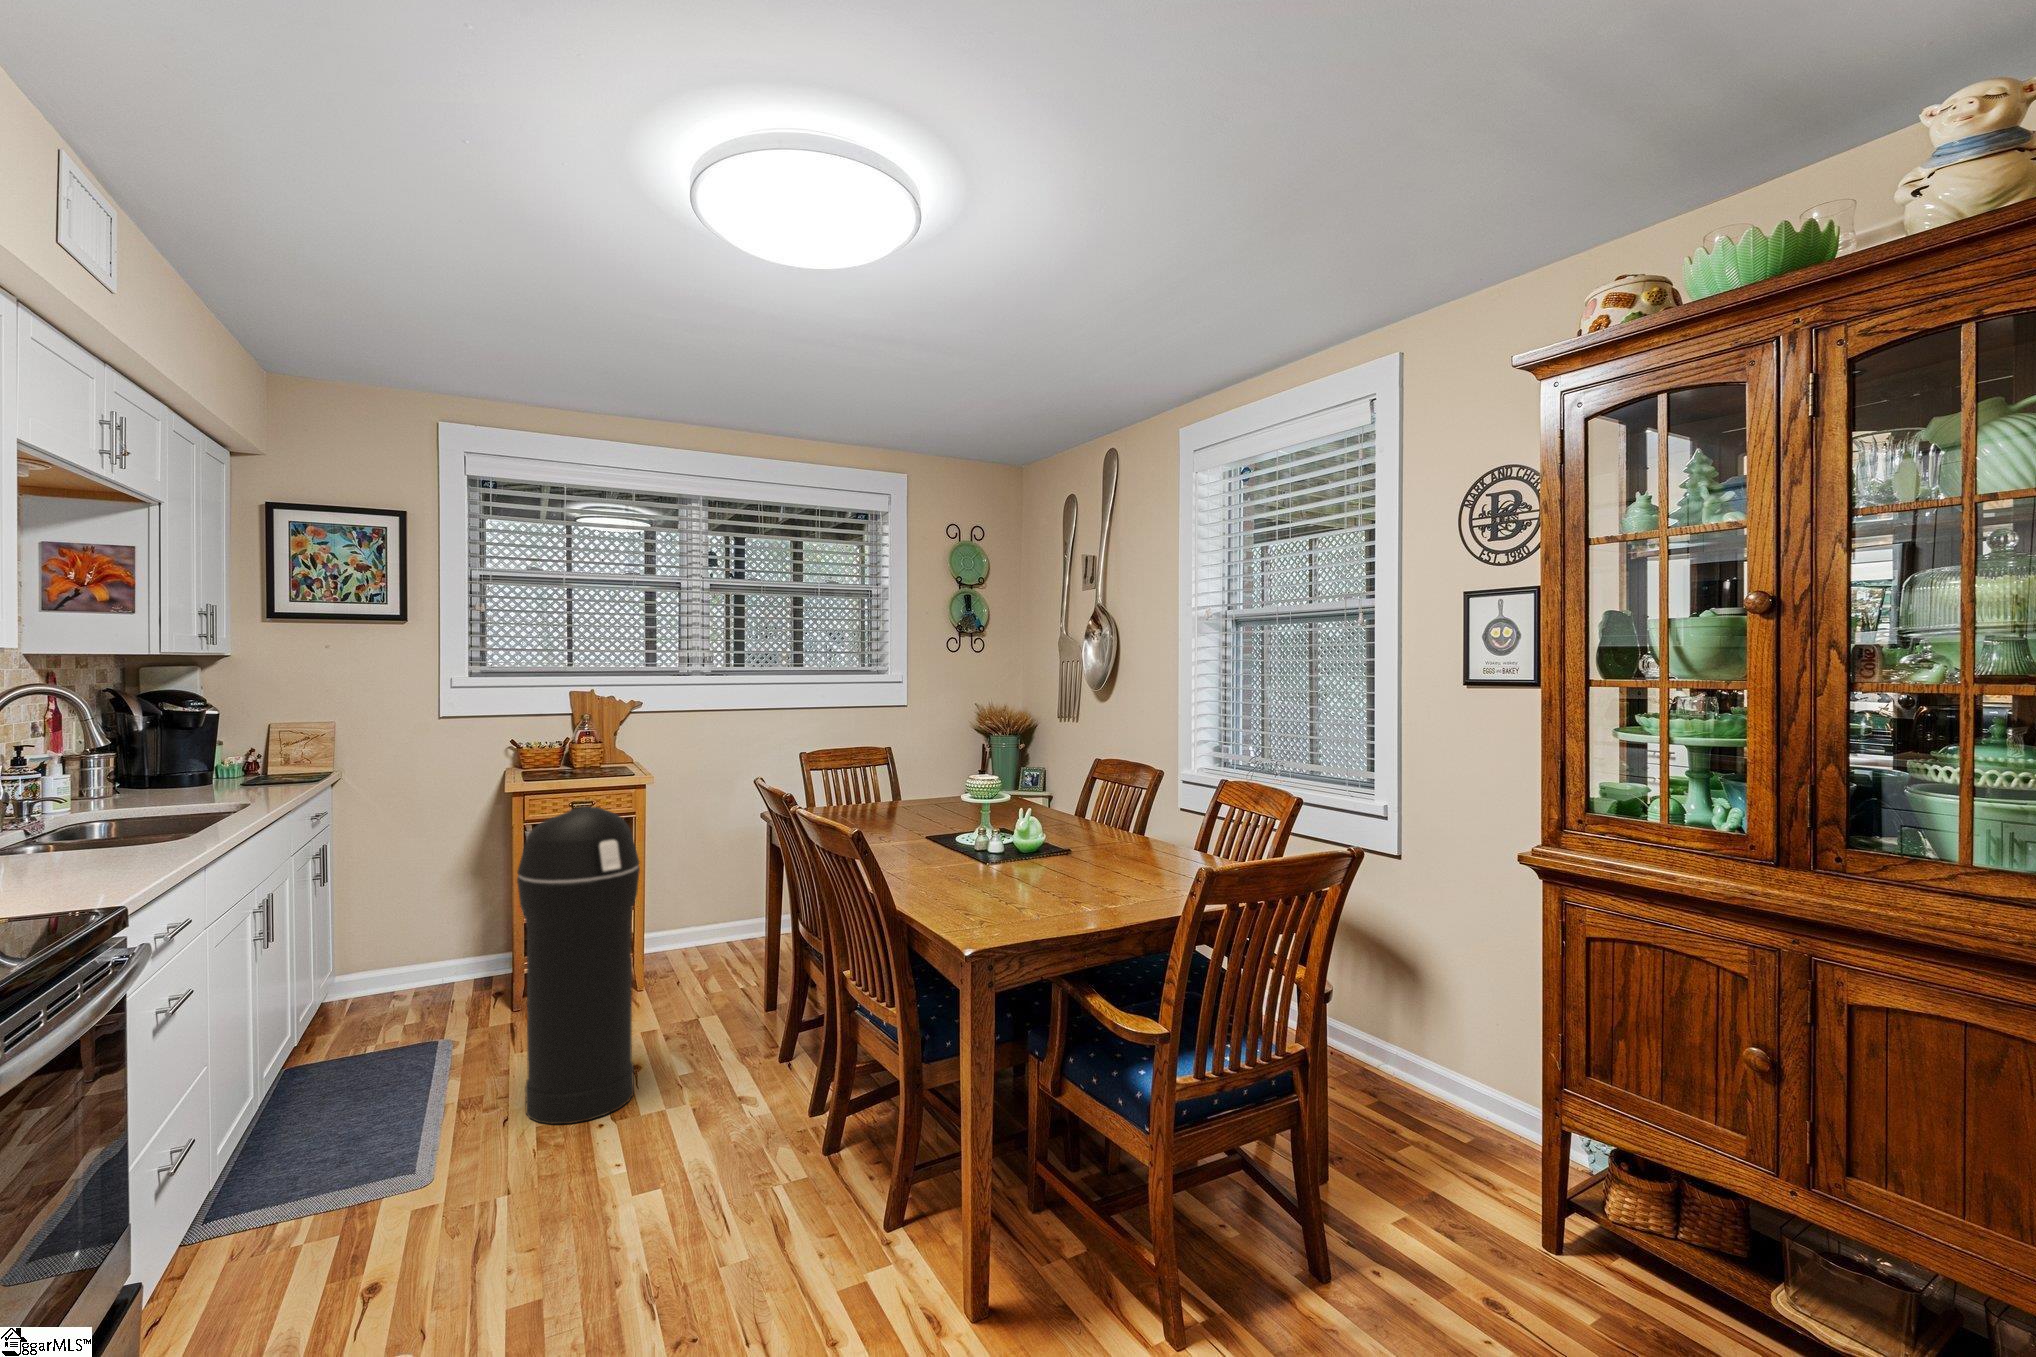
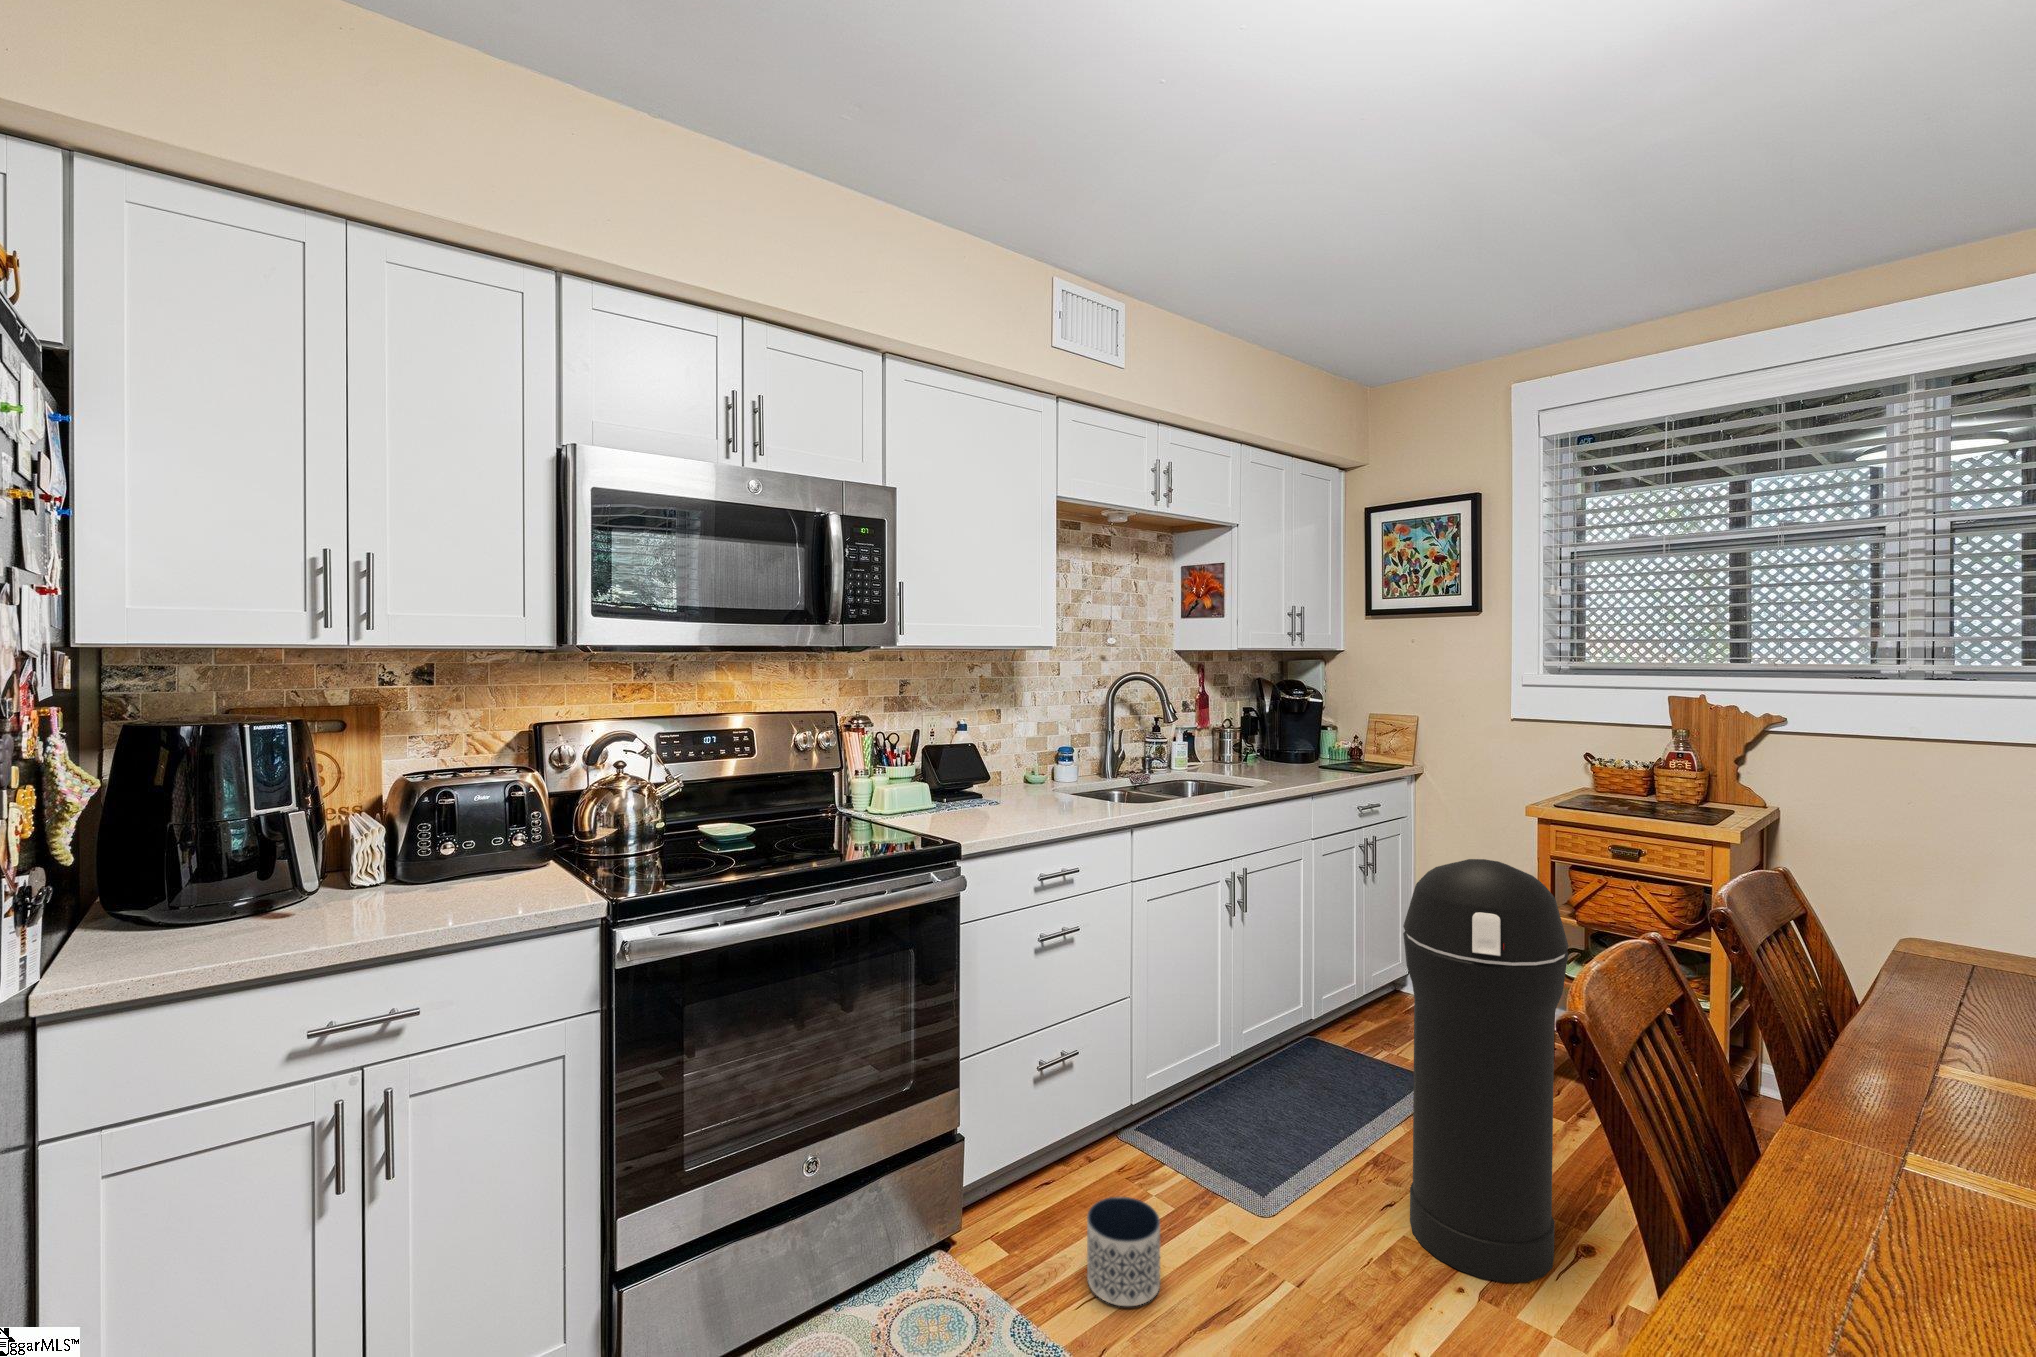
planter: none [316,1202,407,1313] -> present [1087,1197,1160,1306]

